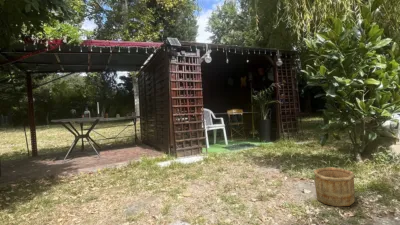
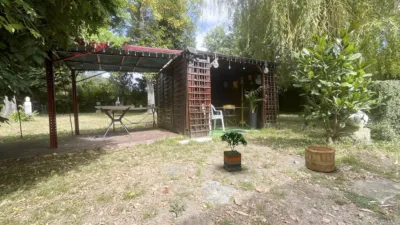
potted tree: none [196,152,233,208] -> present [221,132,247,171]

